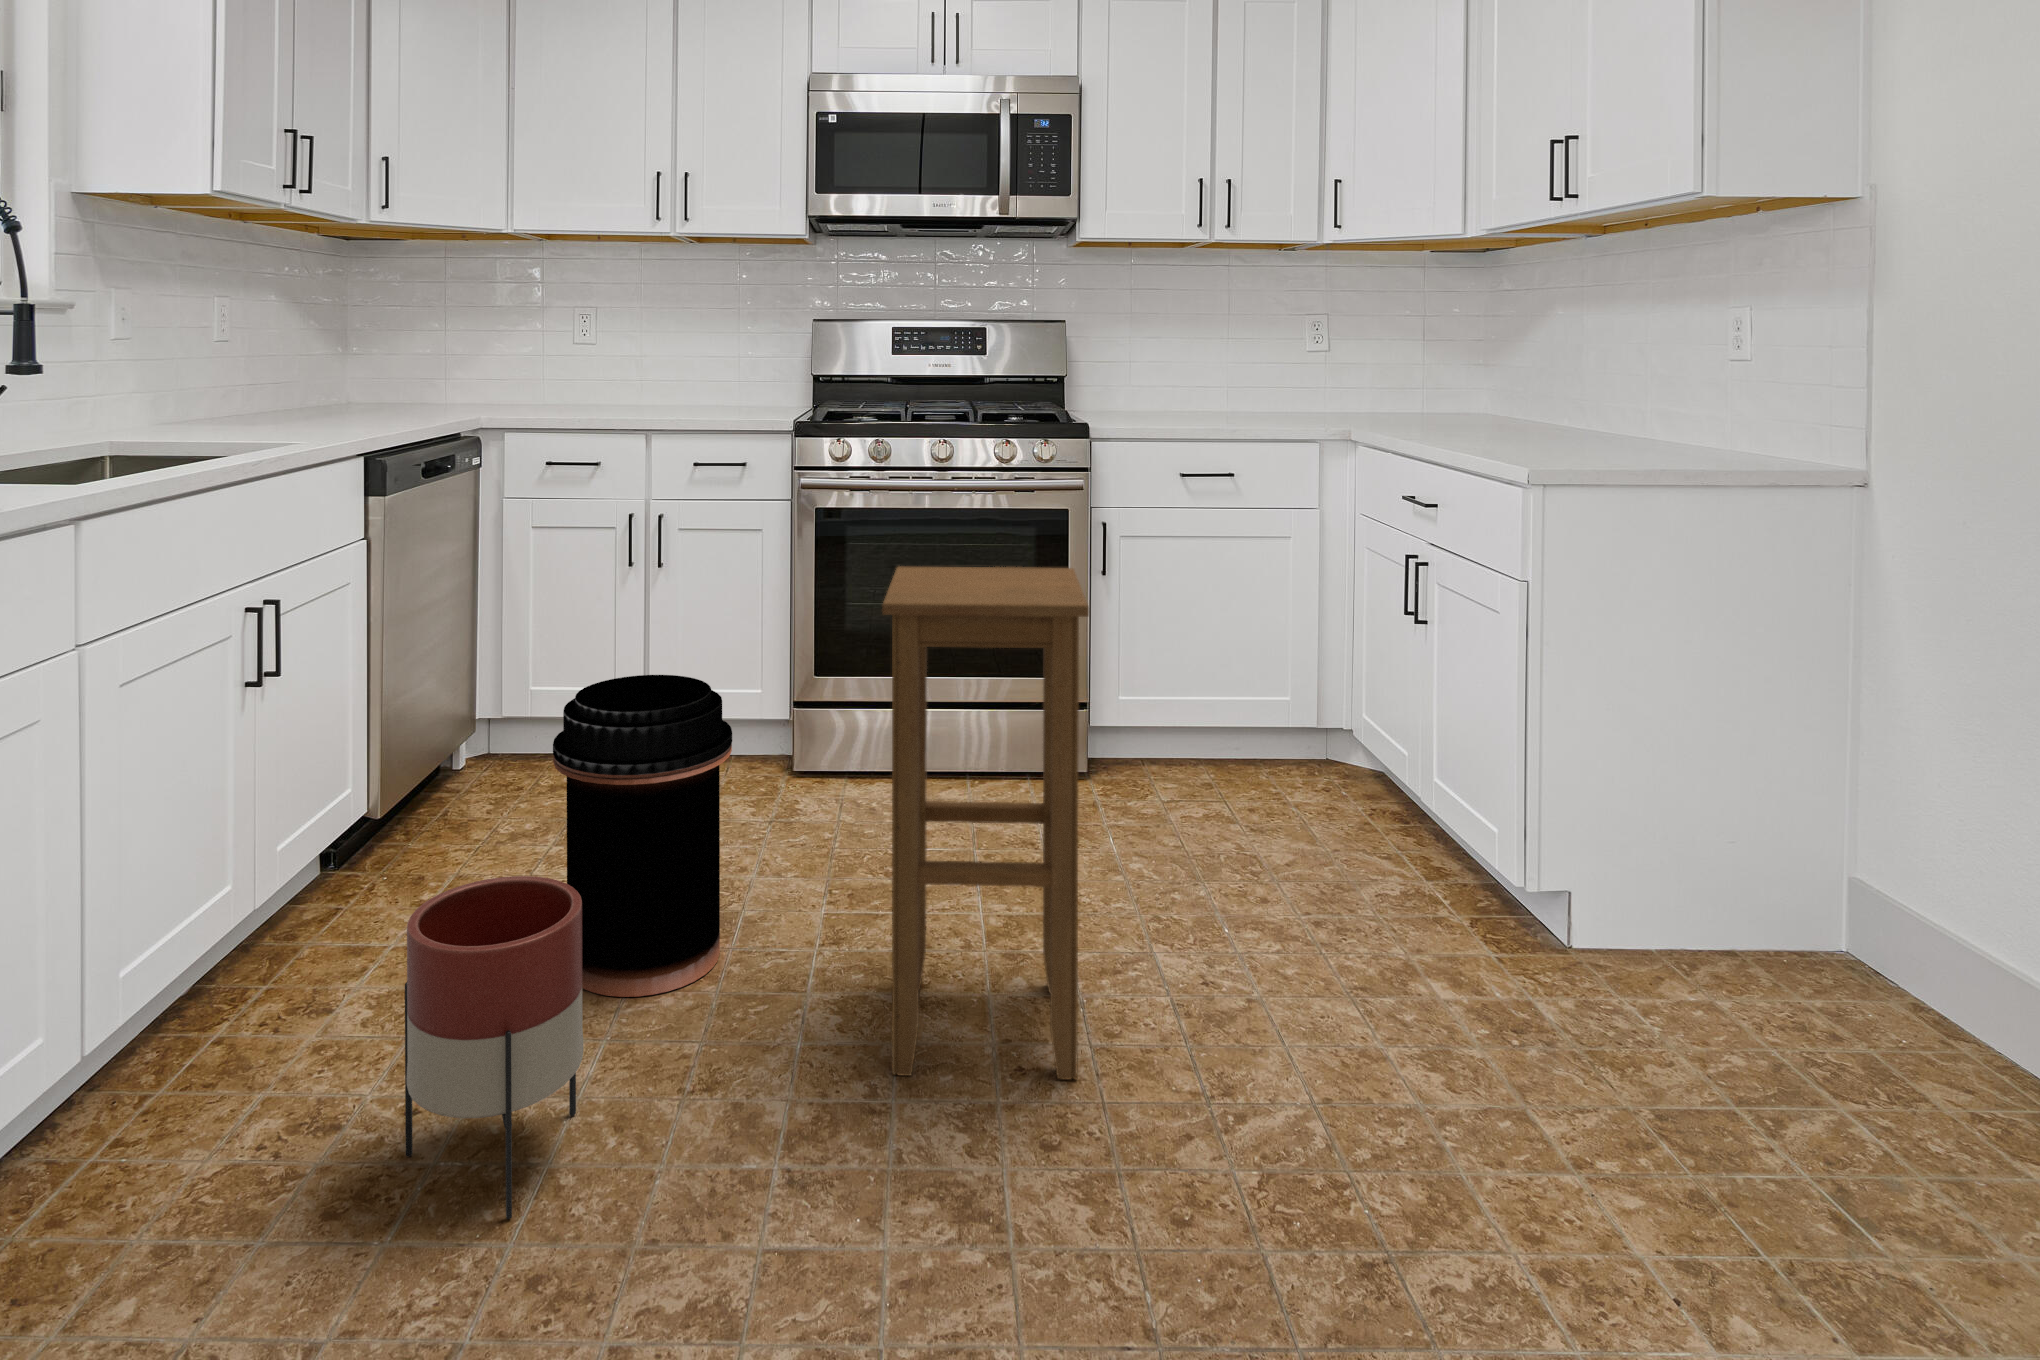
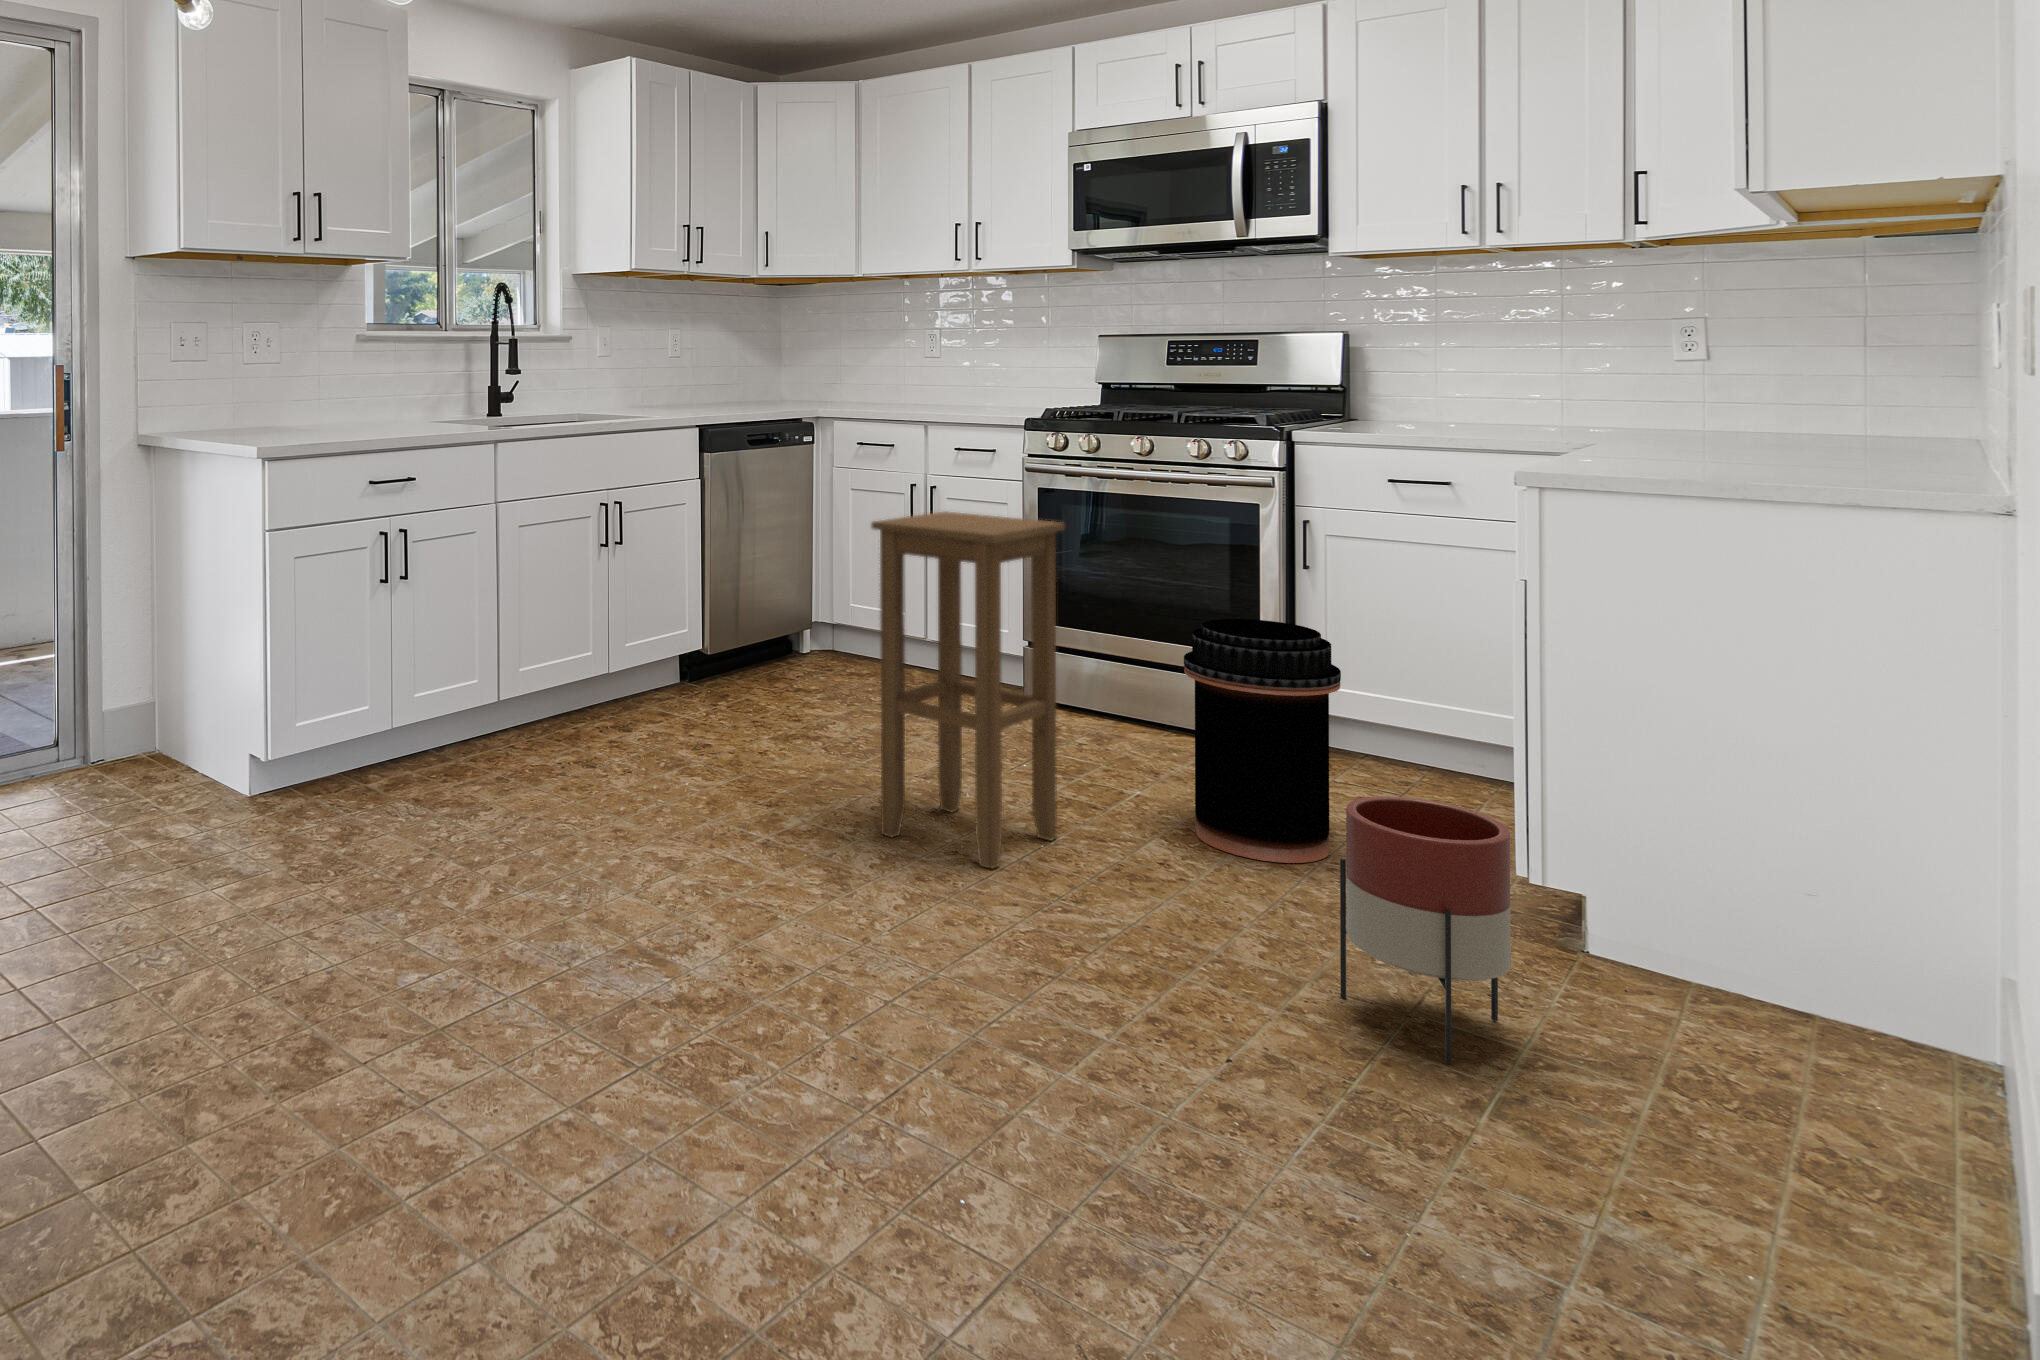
trash can: present [553,675,732,997] -> present [1184,619,1341,863]
planter: present [405,876,583,1219] -> present [1340,796,1511,1064]

